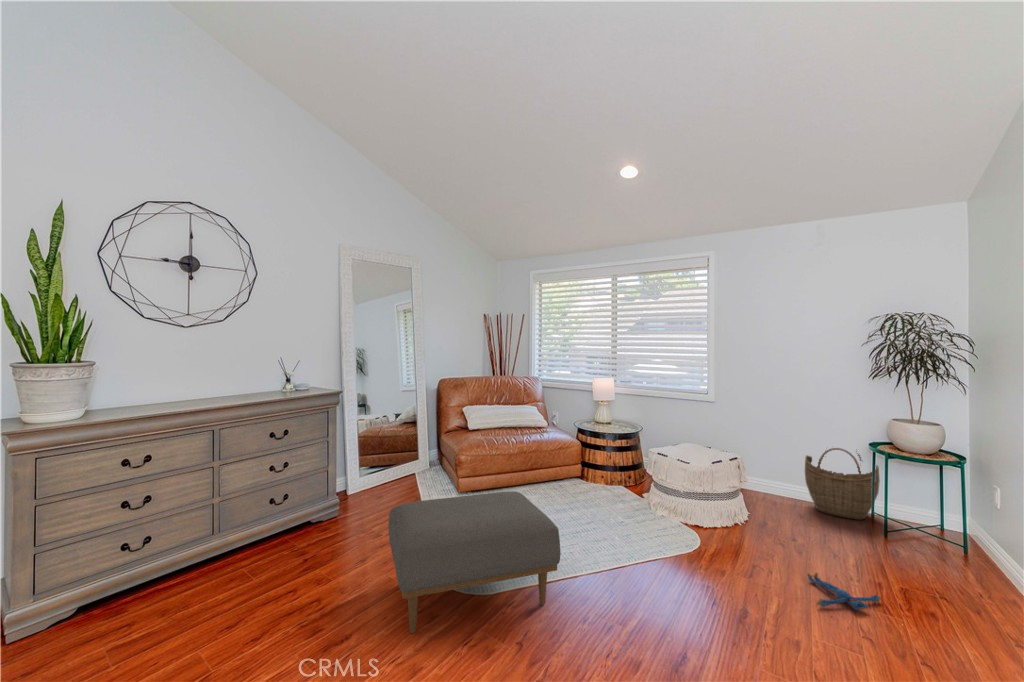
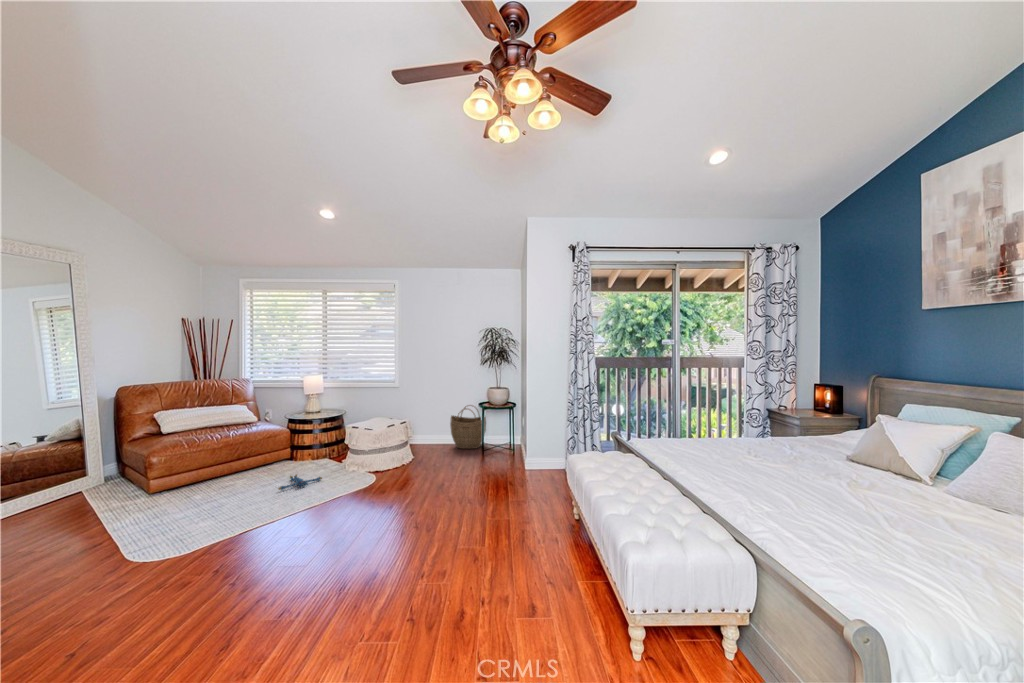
ottoman: present [388,492,561,633] -> none [47,477,259,625]
plush toy: present [807,573,881,610] -> present [279,474,322,490]

